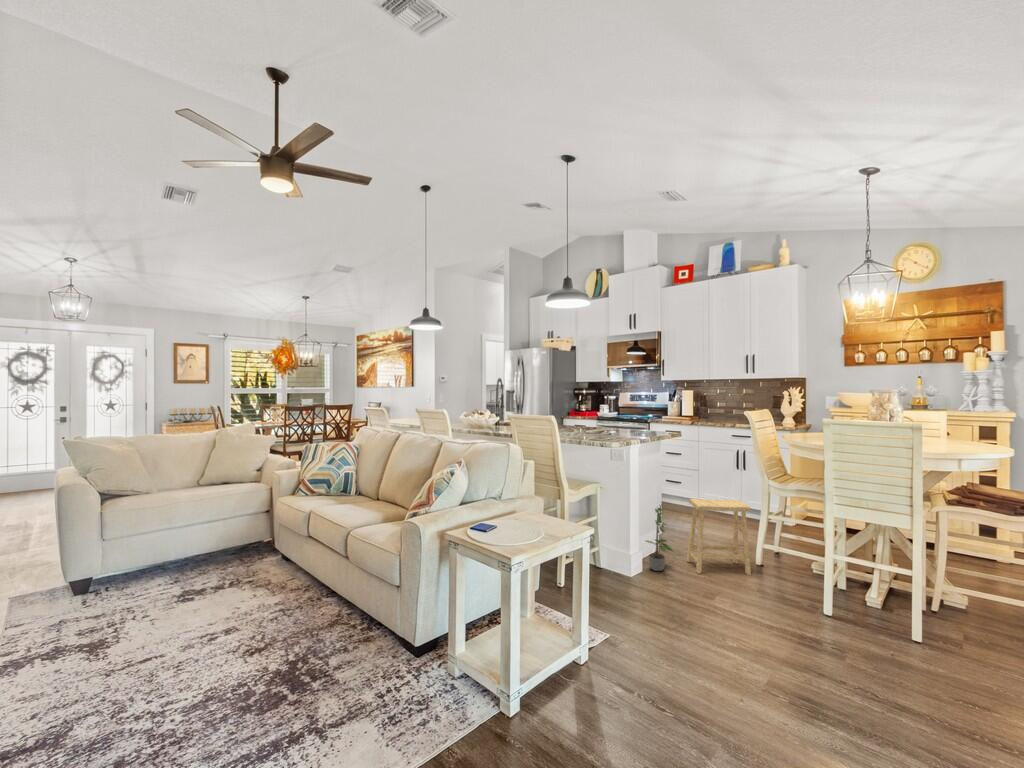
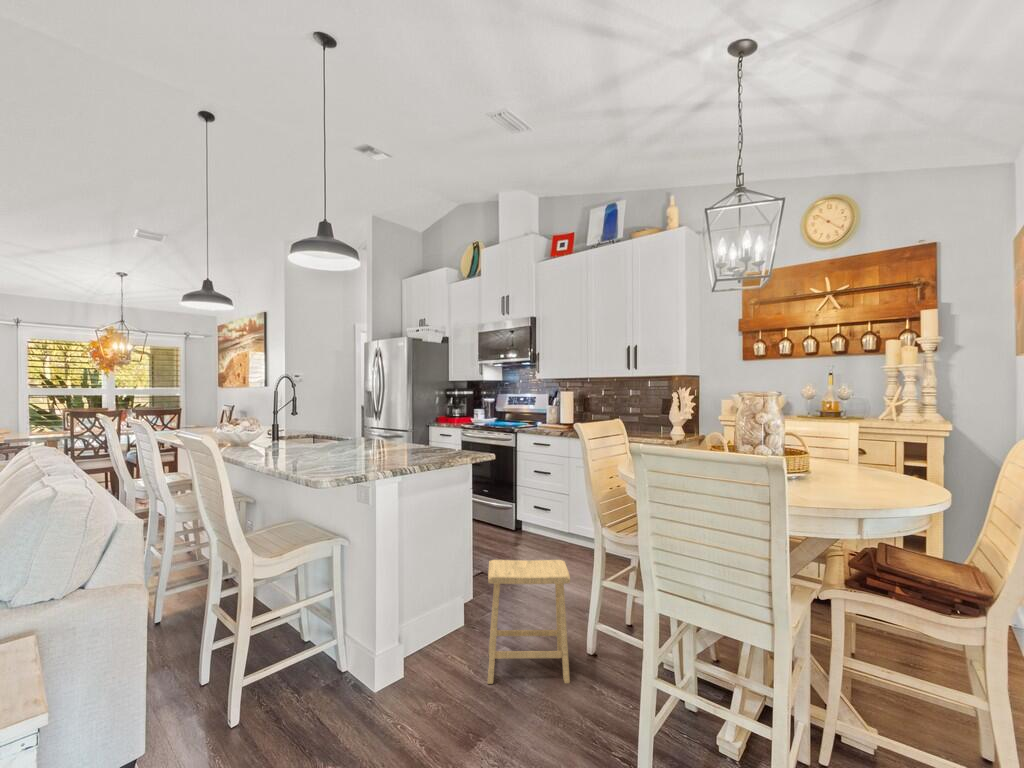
potted plant: present [646,504,672,571] -> none [407,568,459,681]

